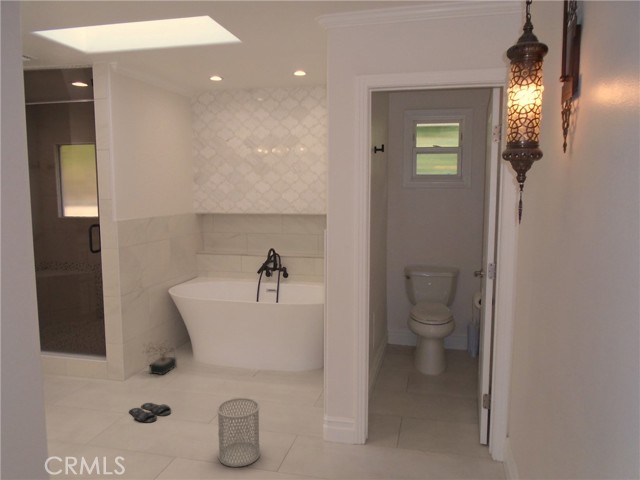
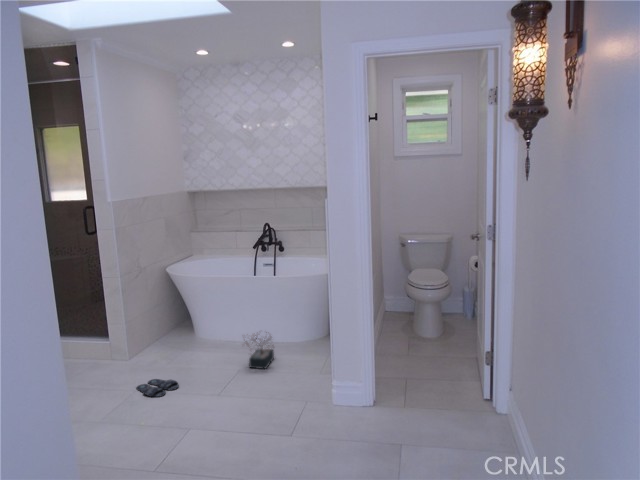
decorative plant: present [147,342,177,375] -> present [244,332,274,369]
wastebasket: present [217,398,260,467] -> none [230,366,273,432]

